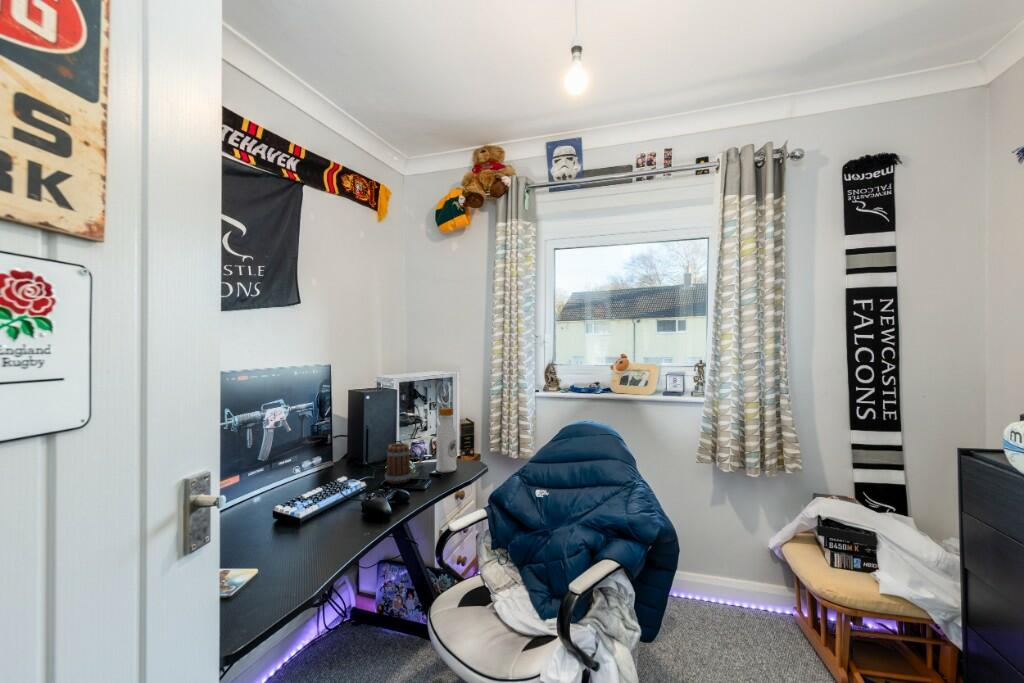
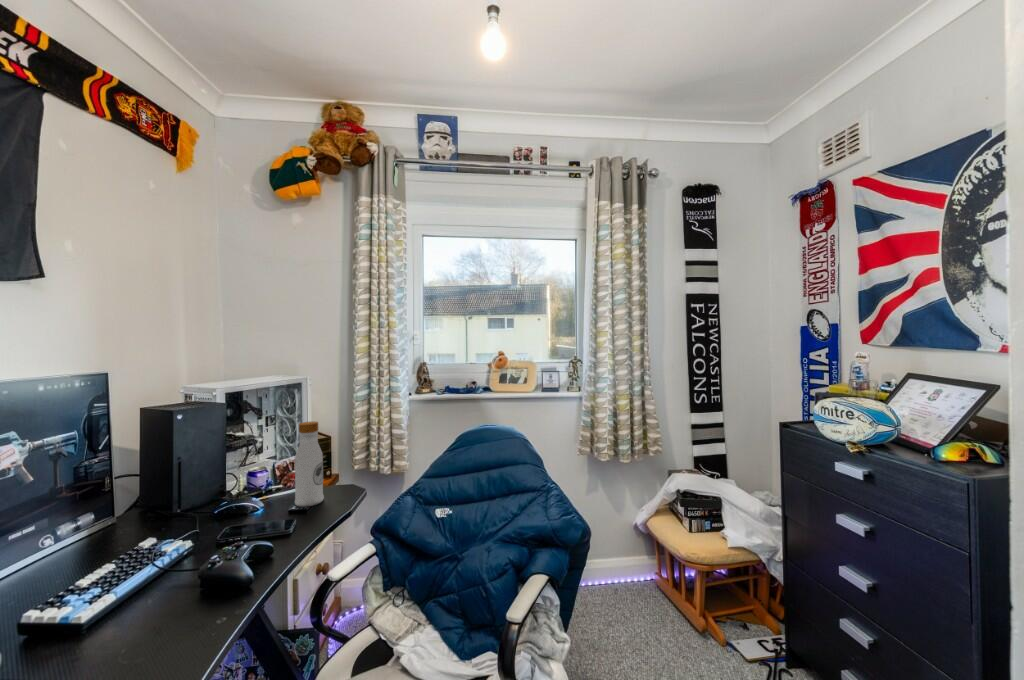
mug: present [385,443,424,484] -> none [220,475,280,535]

